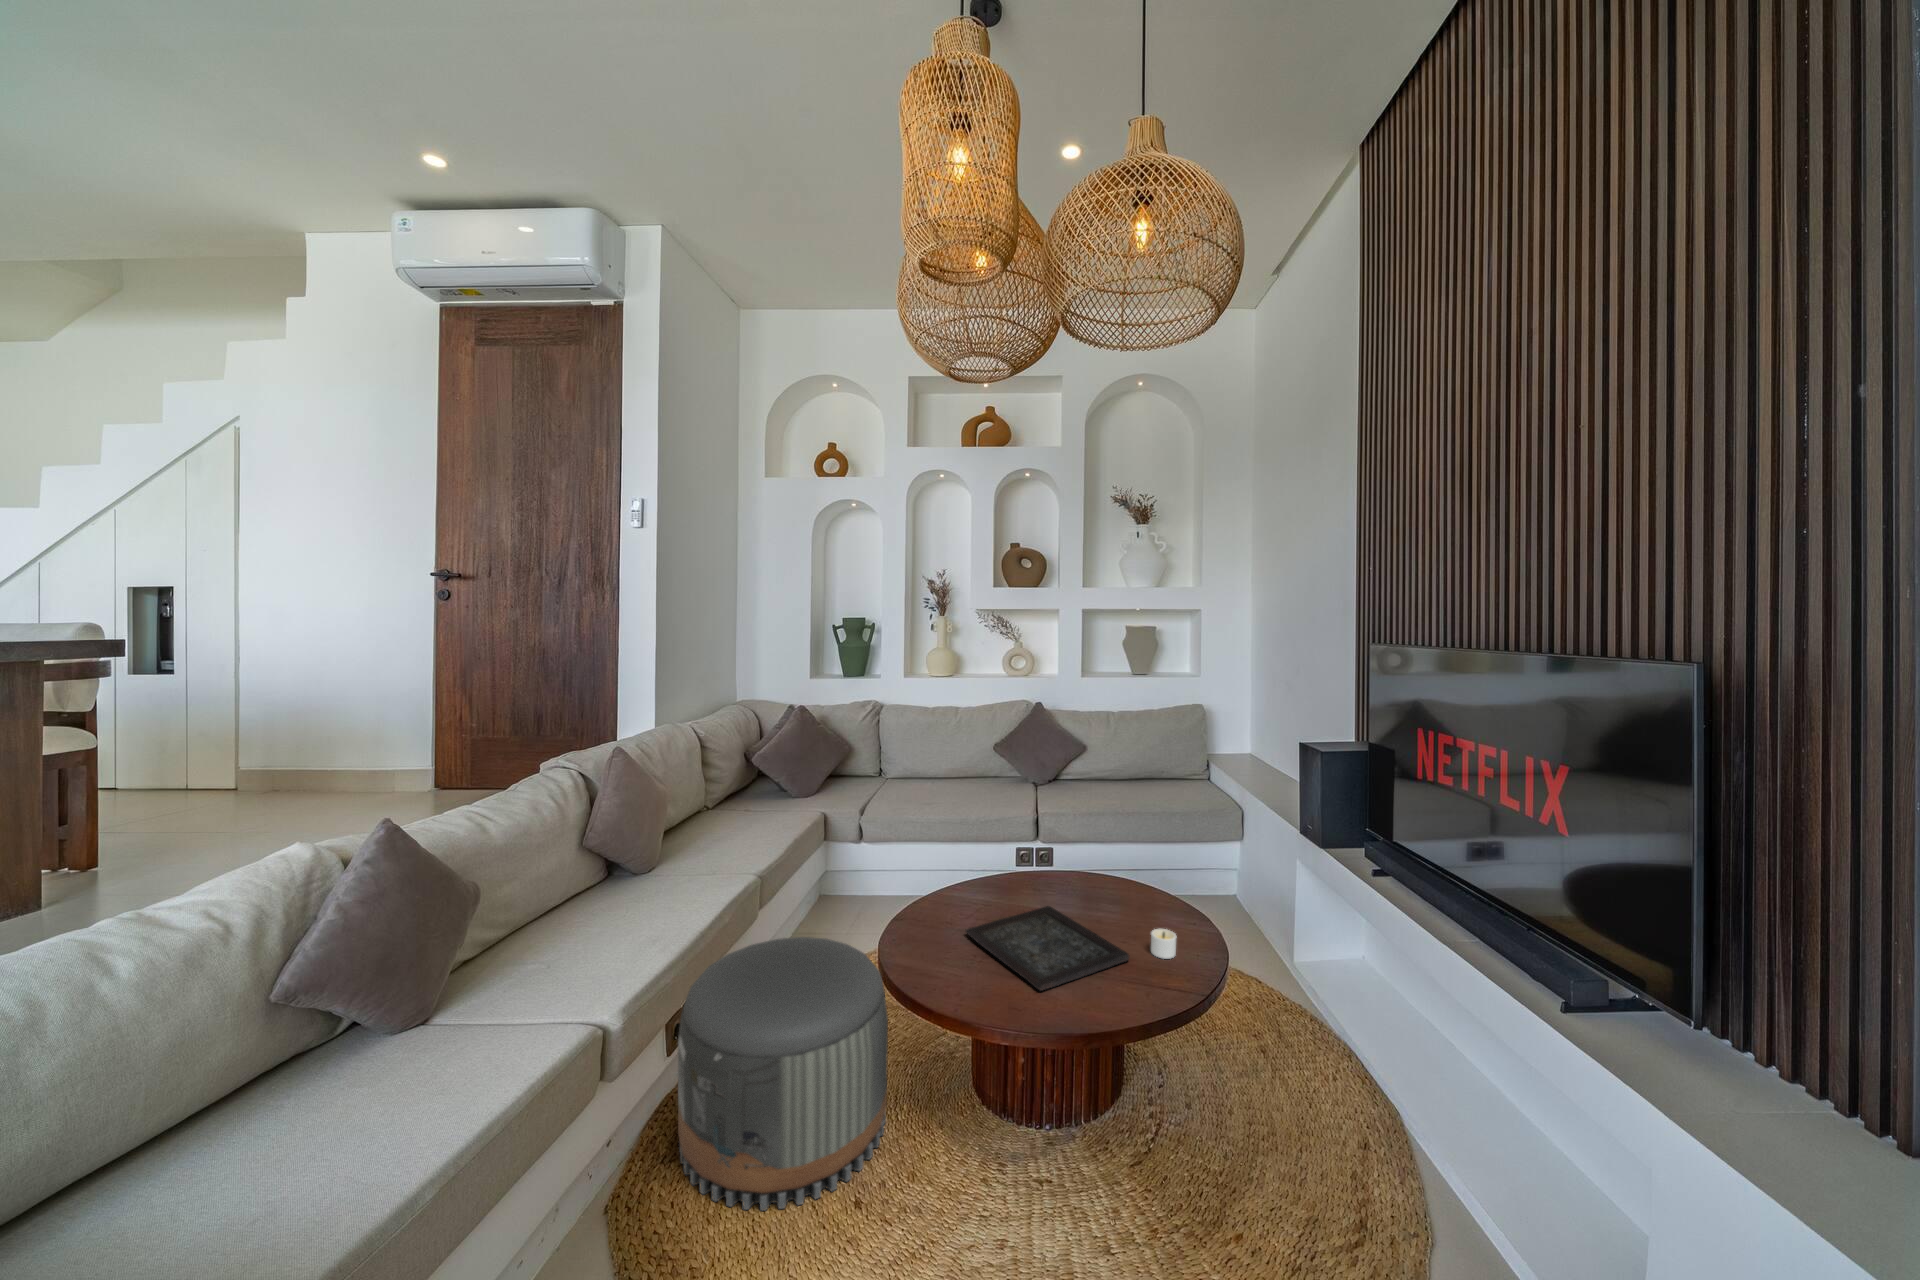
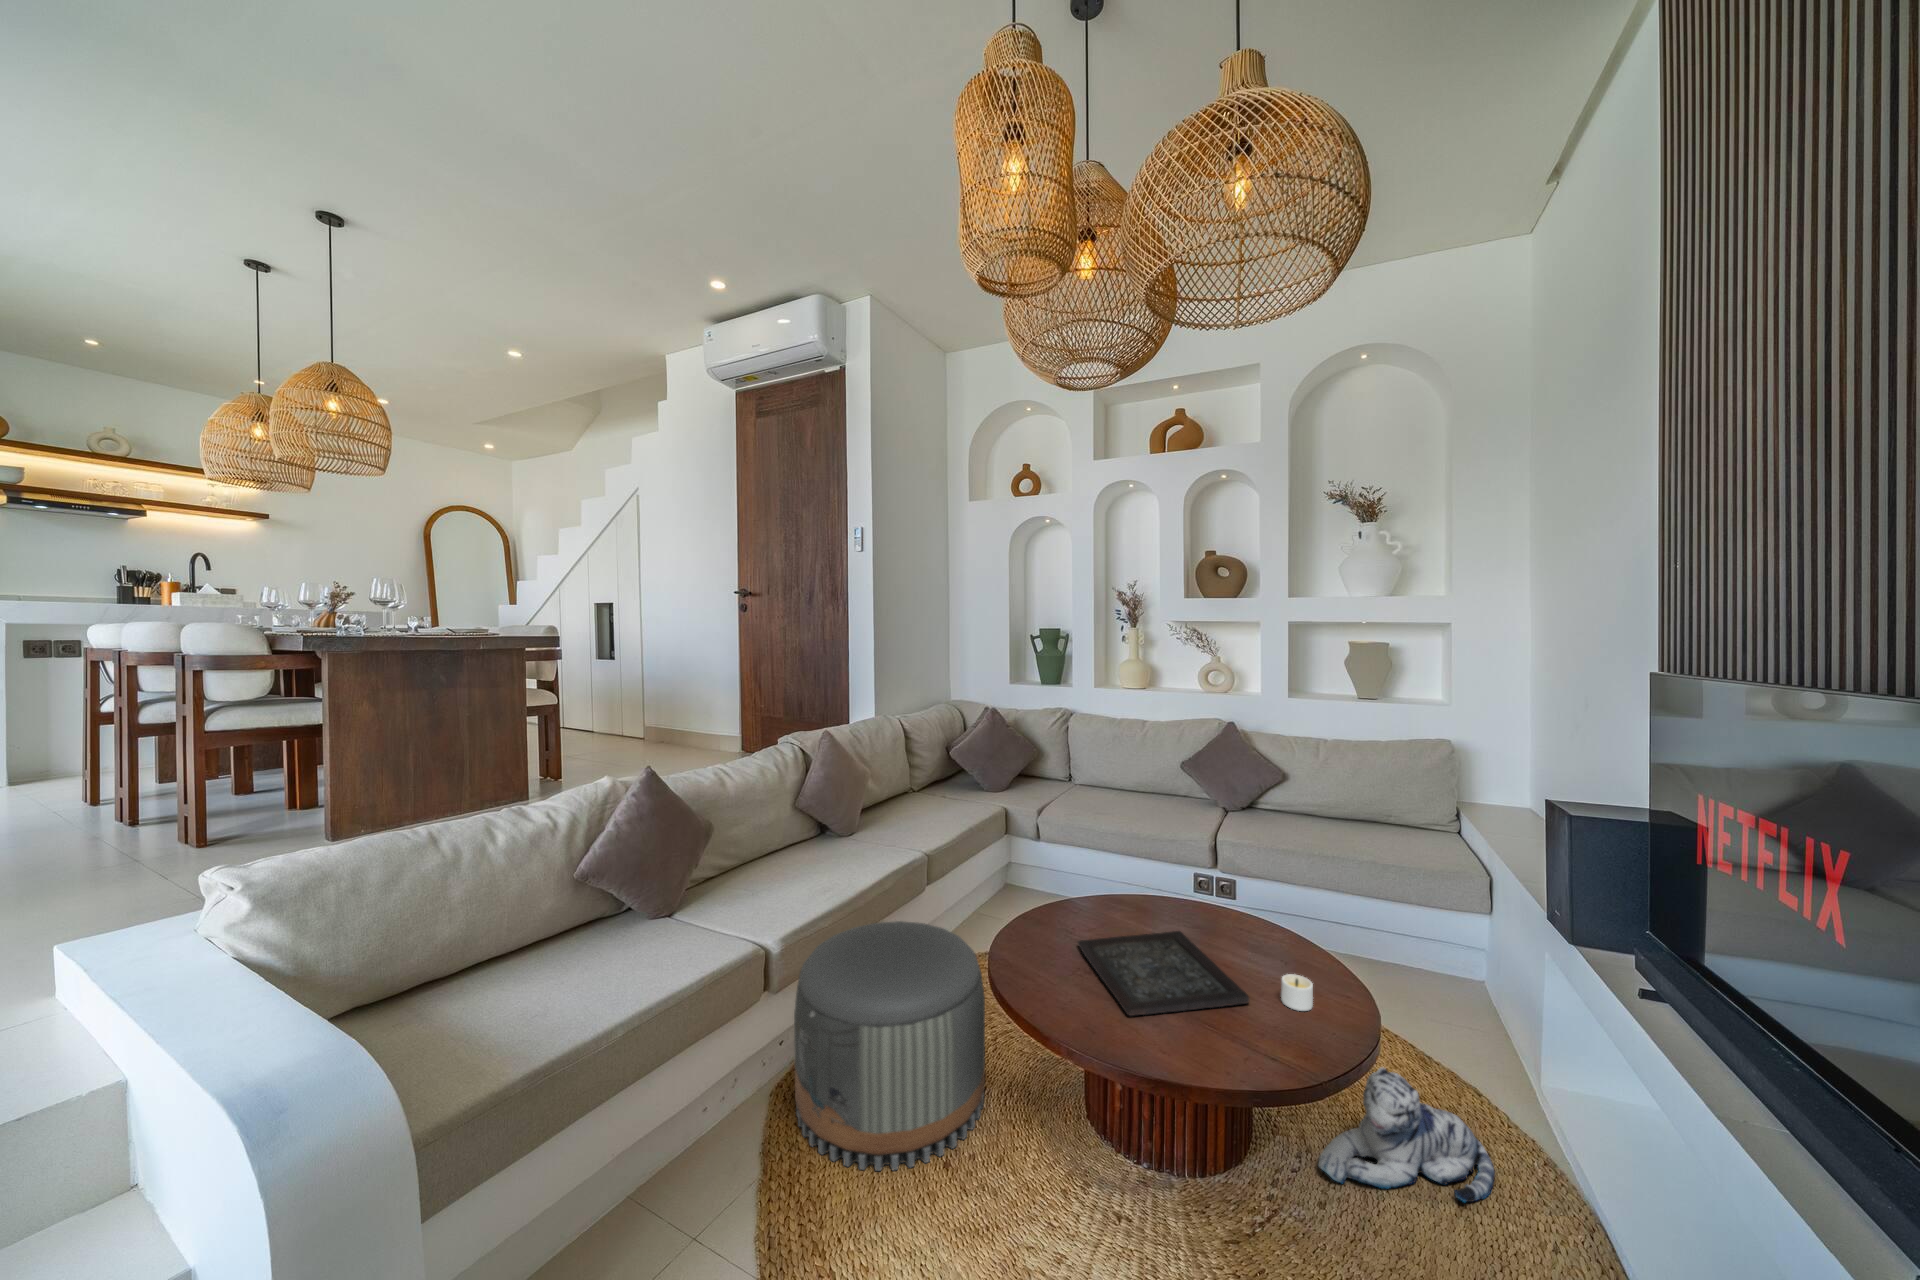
plush toy: none [1178,993,1293,1096] -> present [1318,1068,1495,1202]

